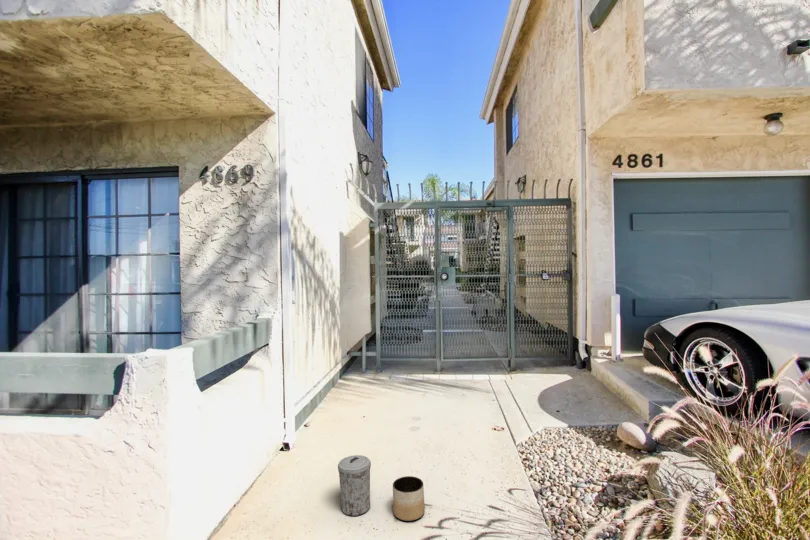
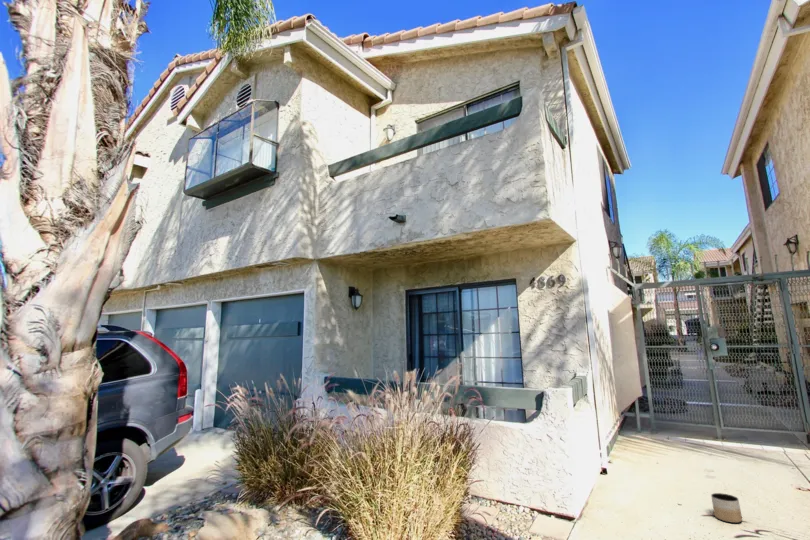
trash can: present [338,455,371,516] -> none [663,473,693,513]

